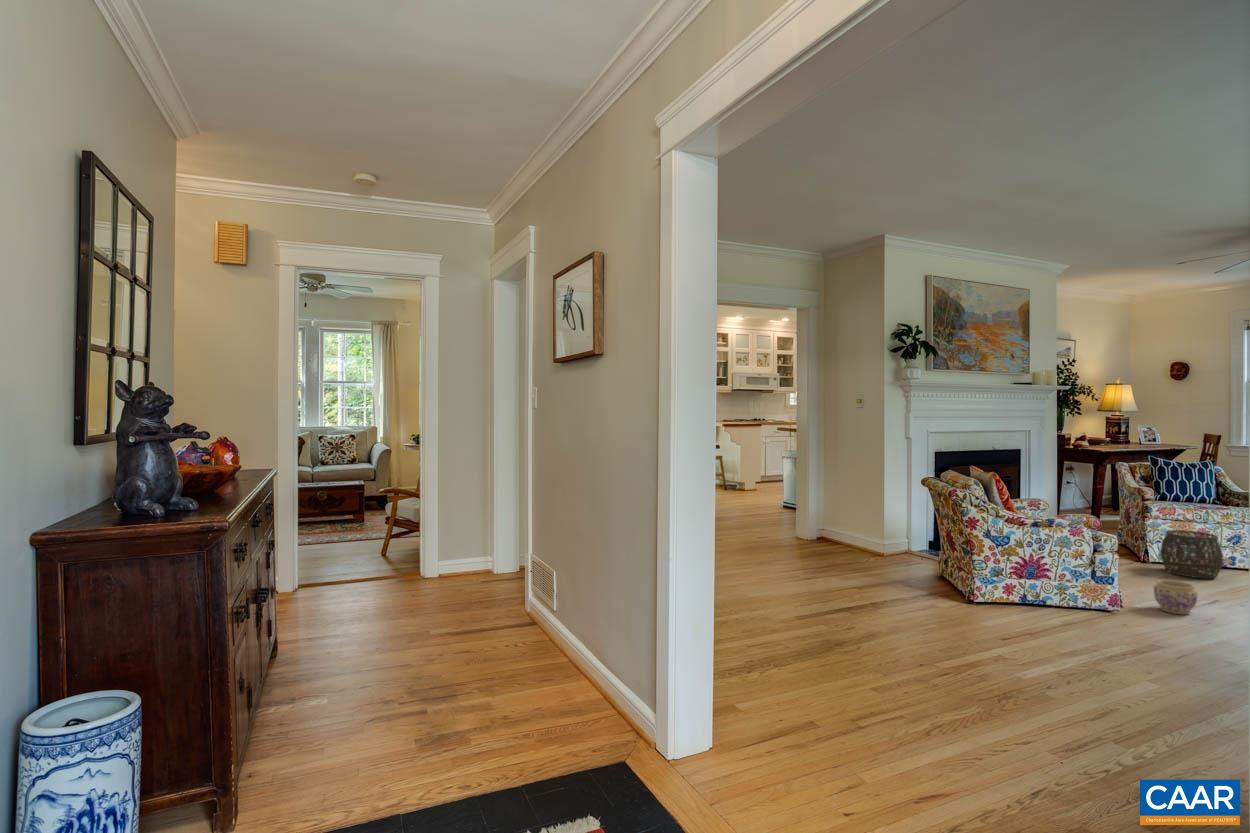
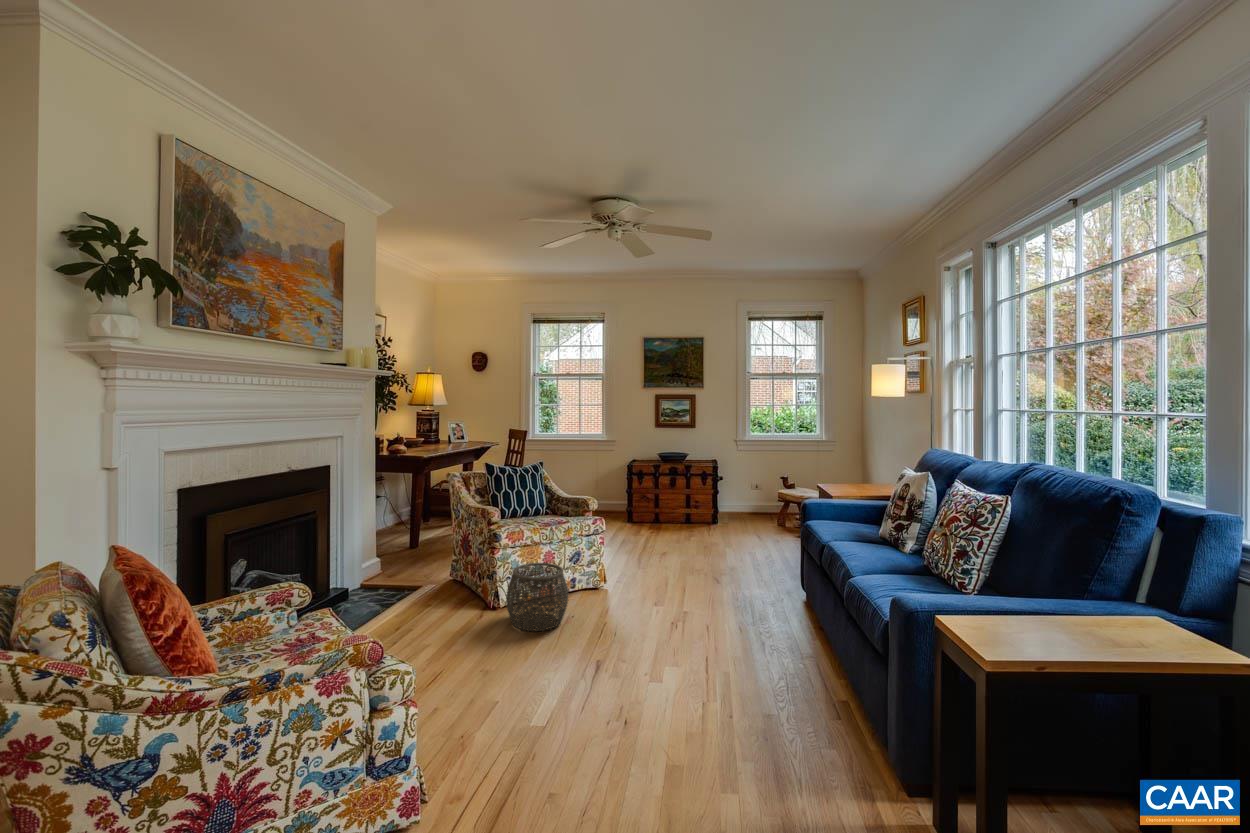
planter: present [1154,580,1198,615] -> none [479,703,538,777]

